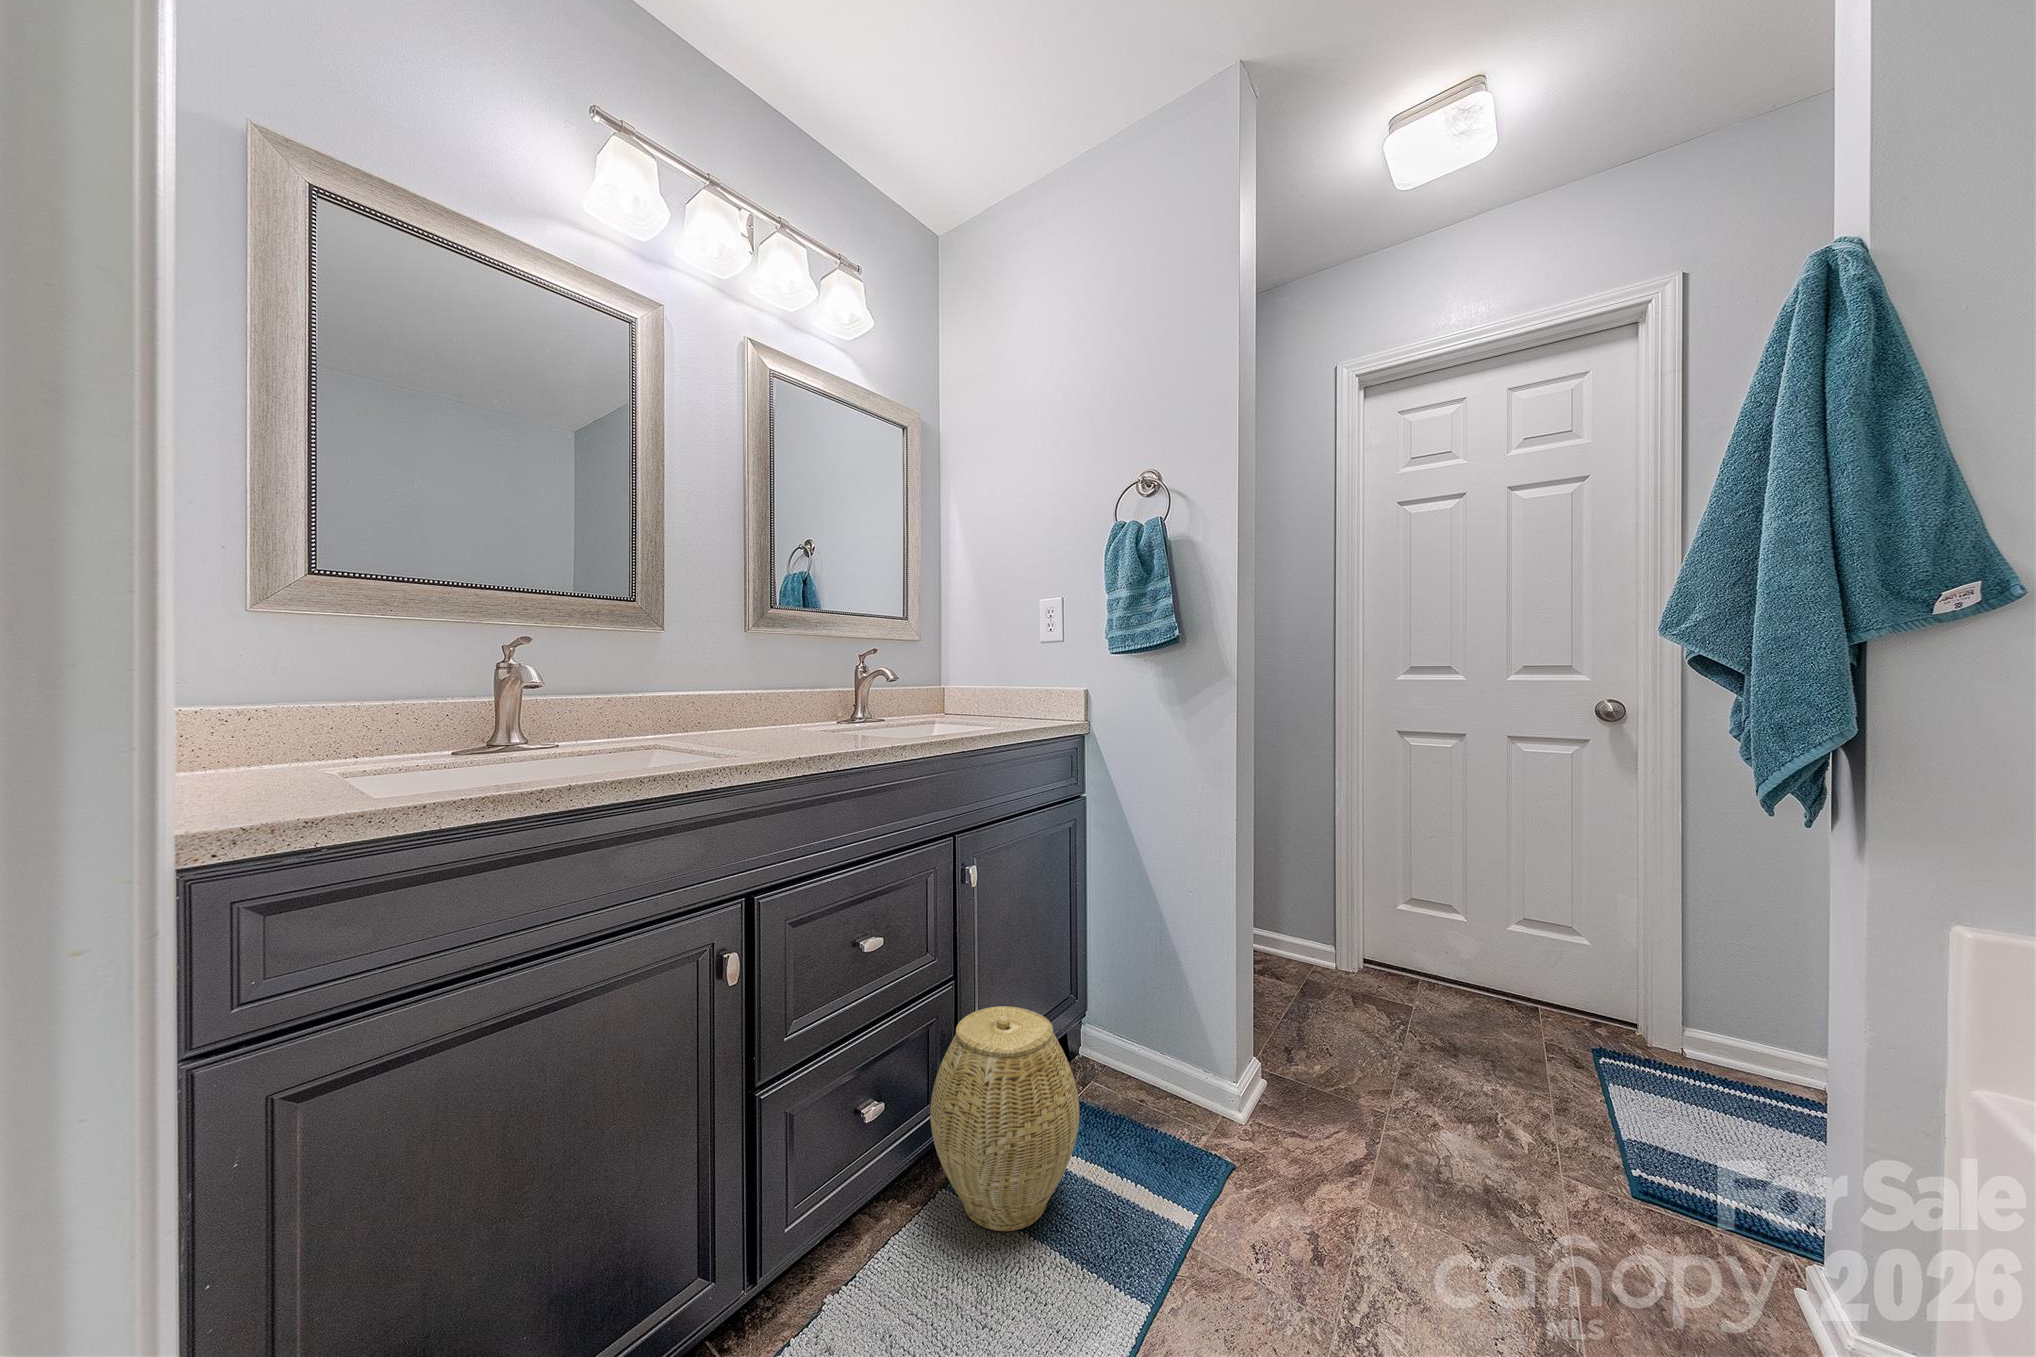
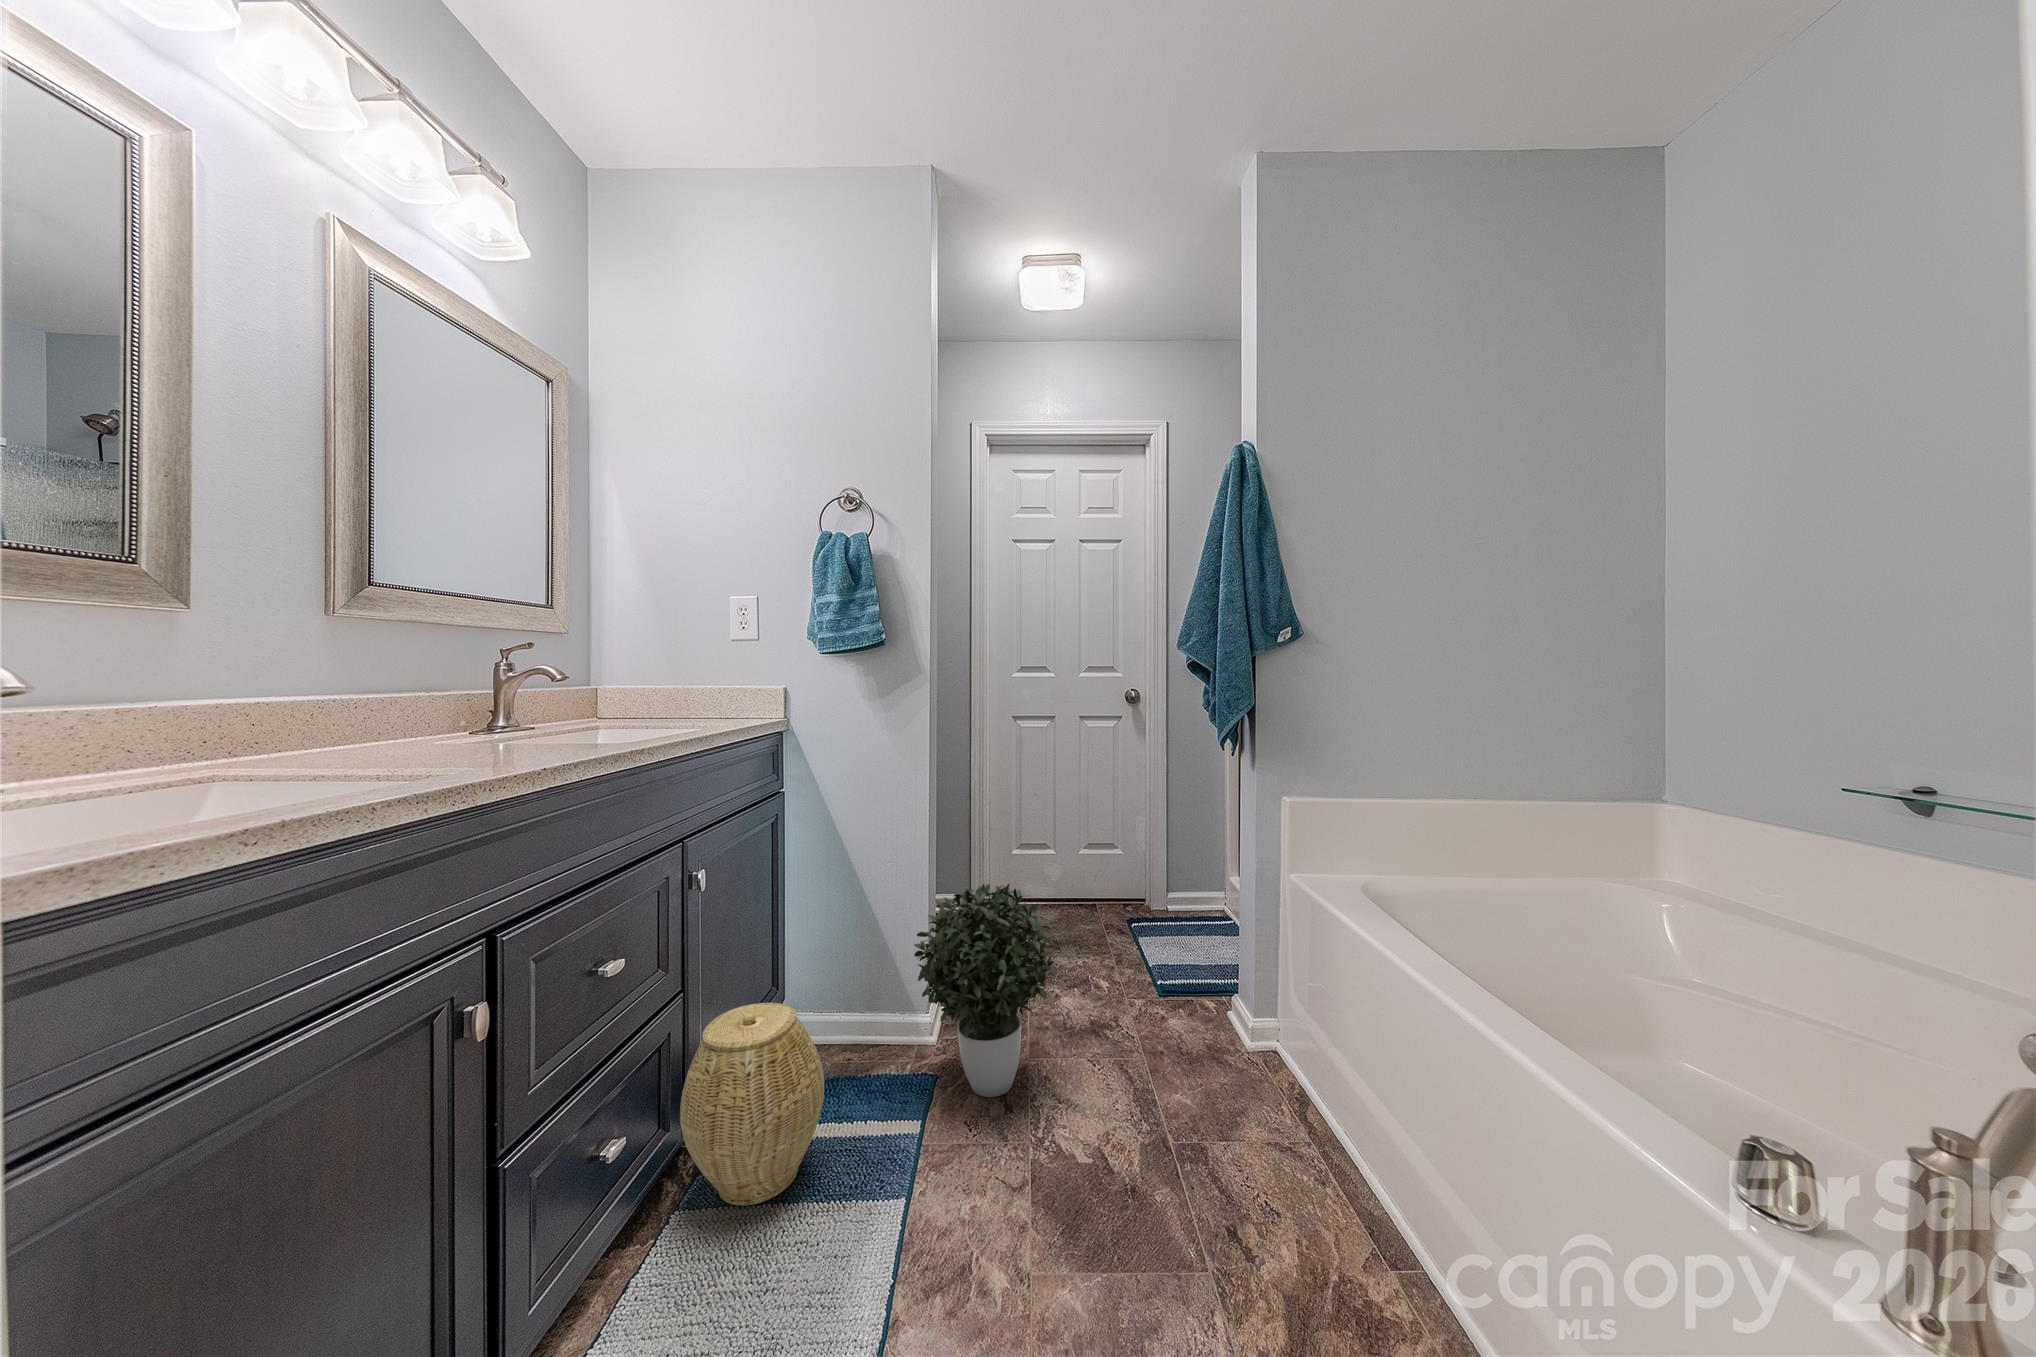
potted plant: none [1206,939,1414,1232] -> present [914,884,1058,1097]

